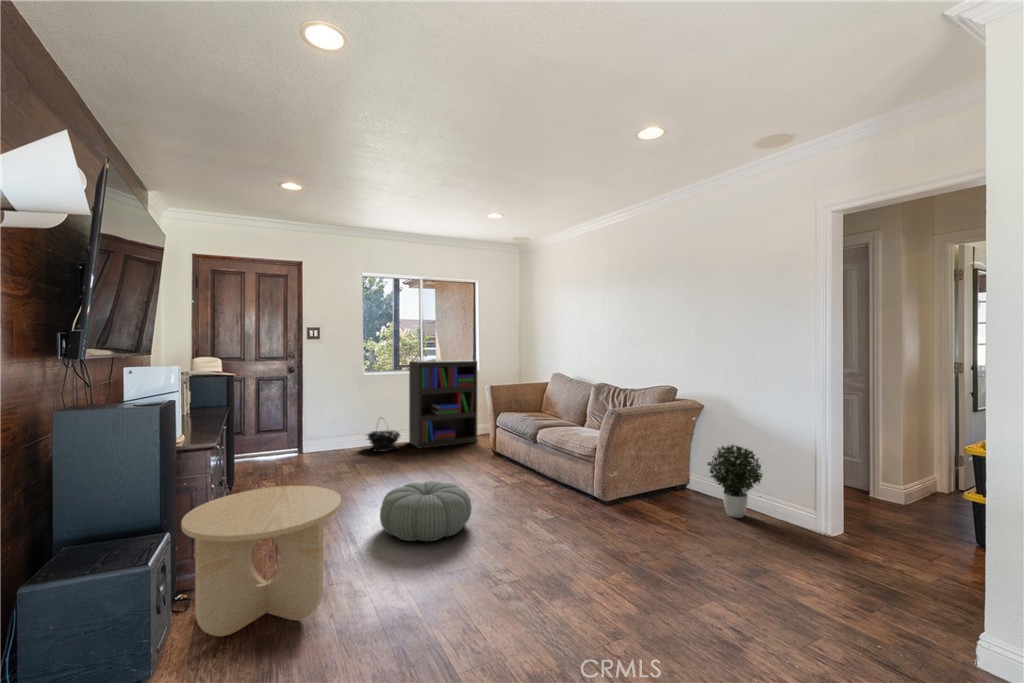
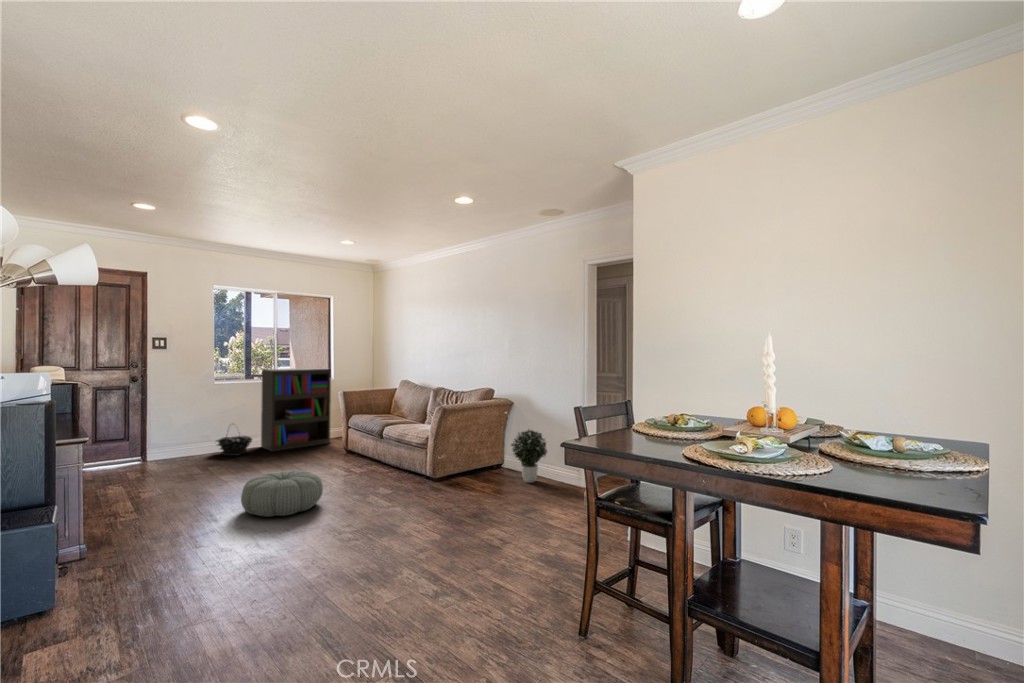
side table: present [181,486,341,636] -> none [77,472,215,584]

